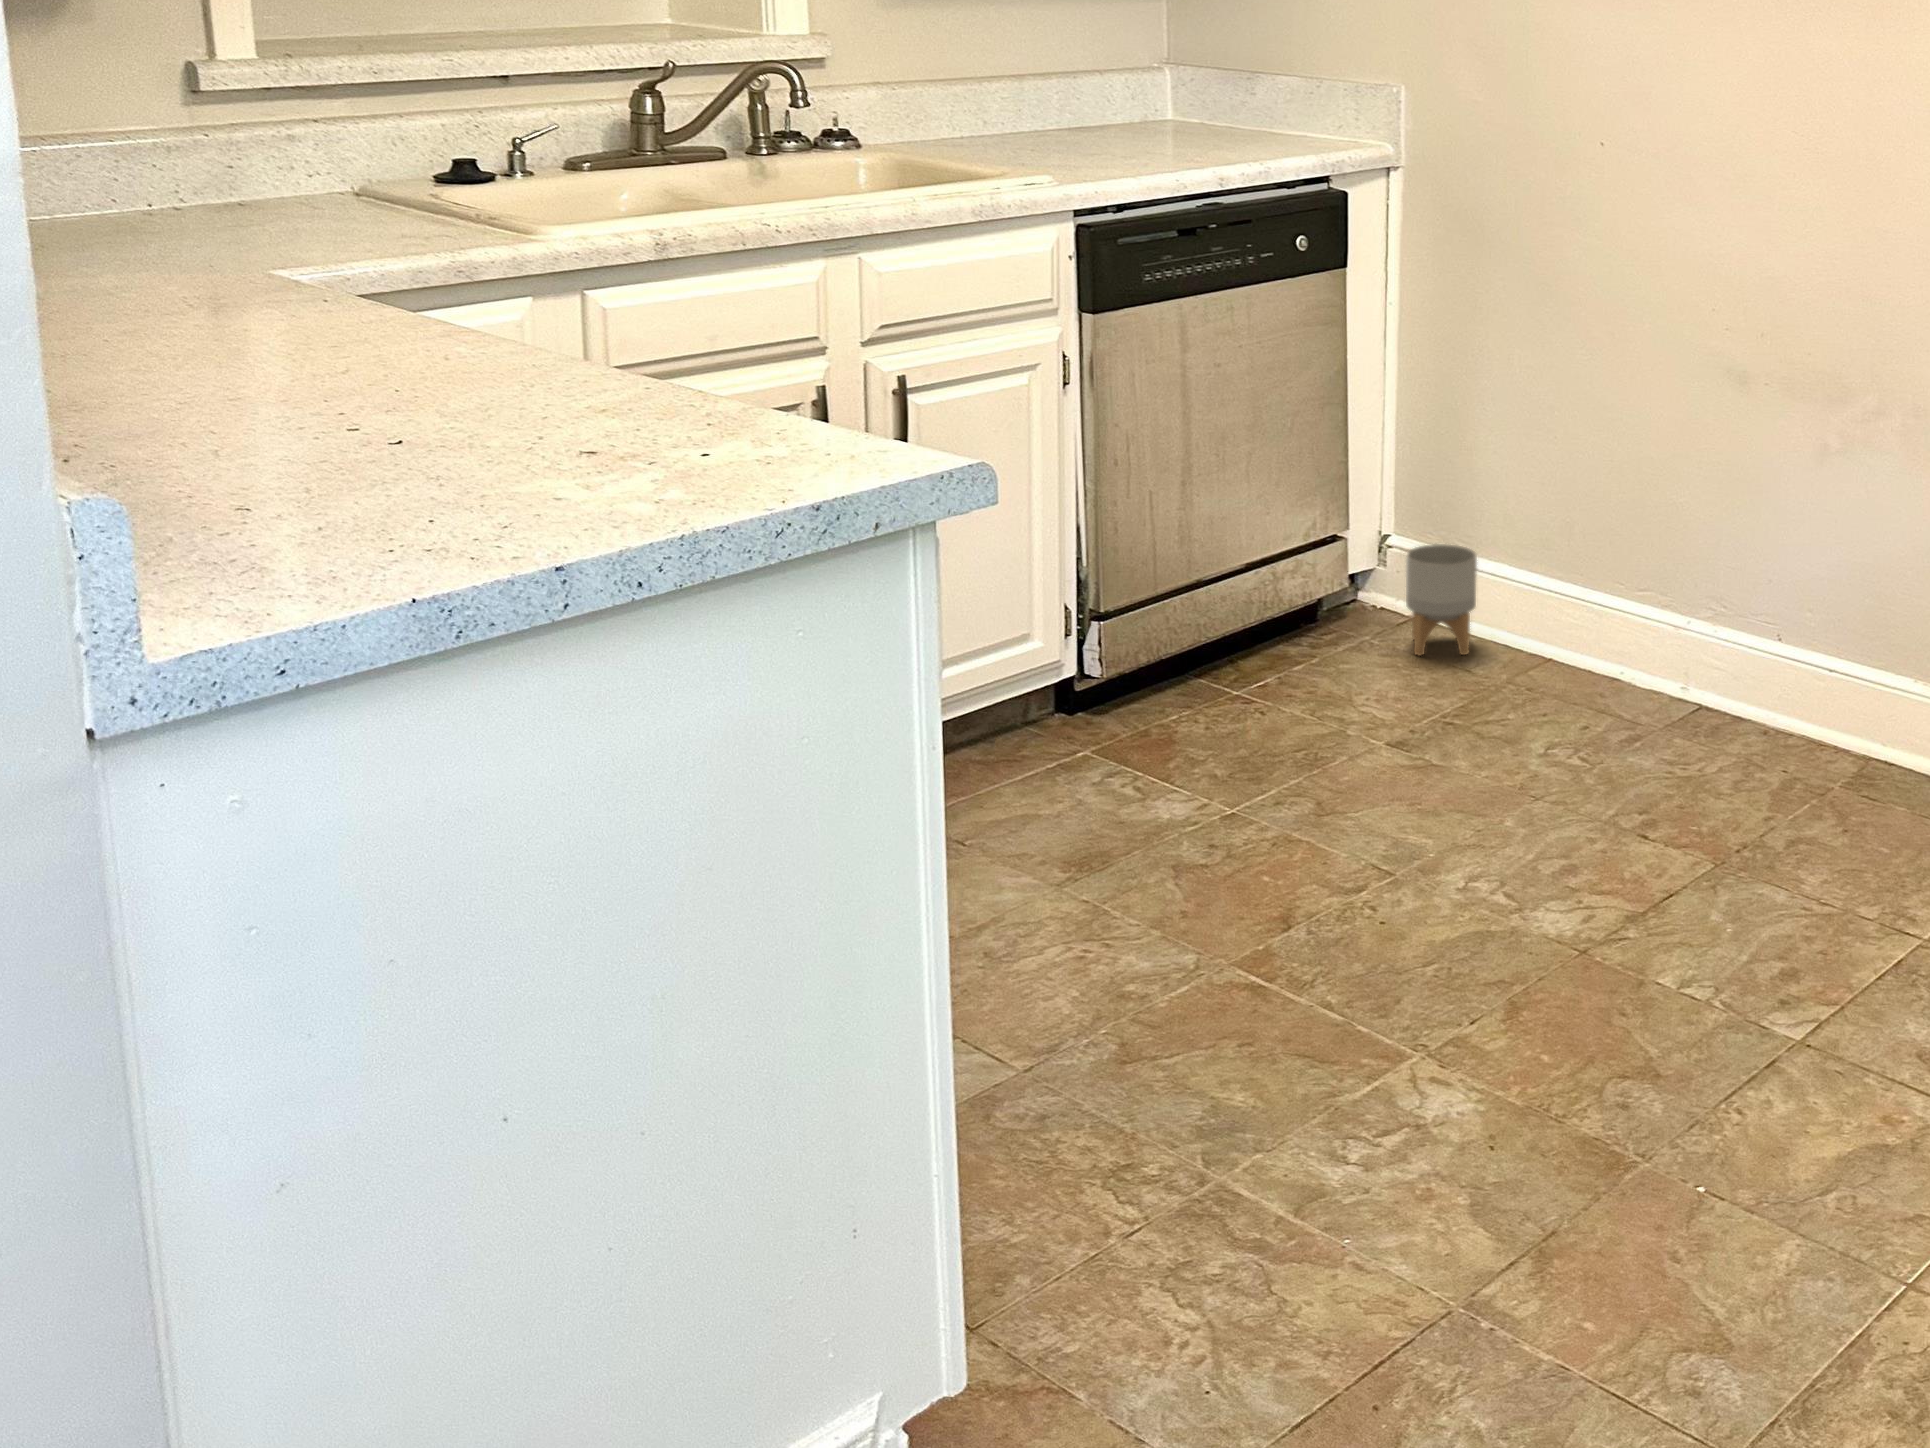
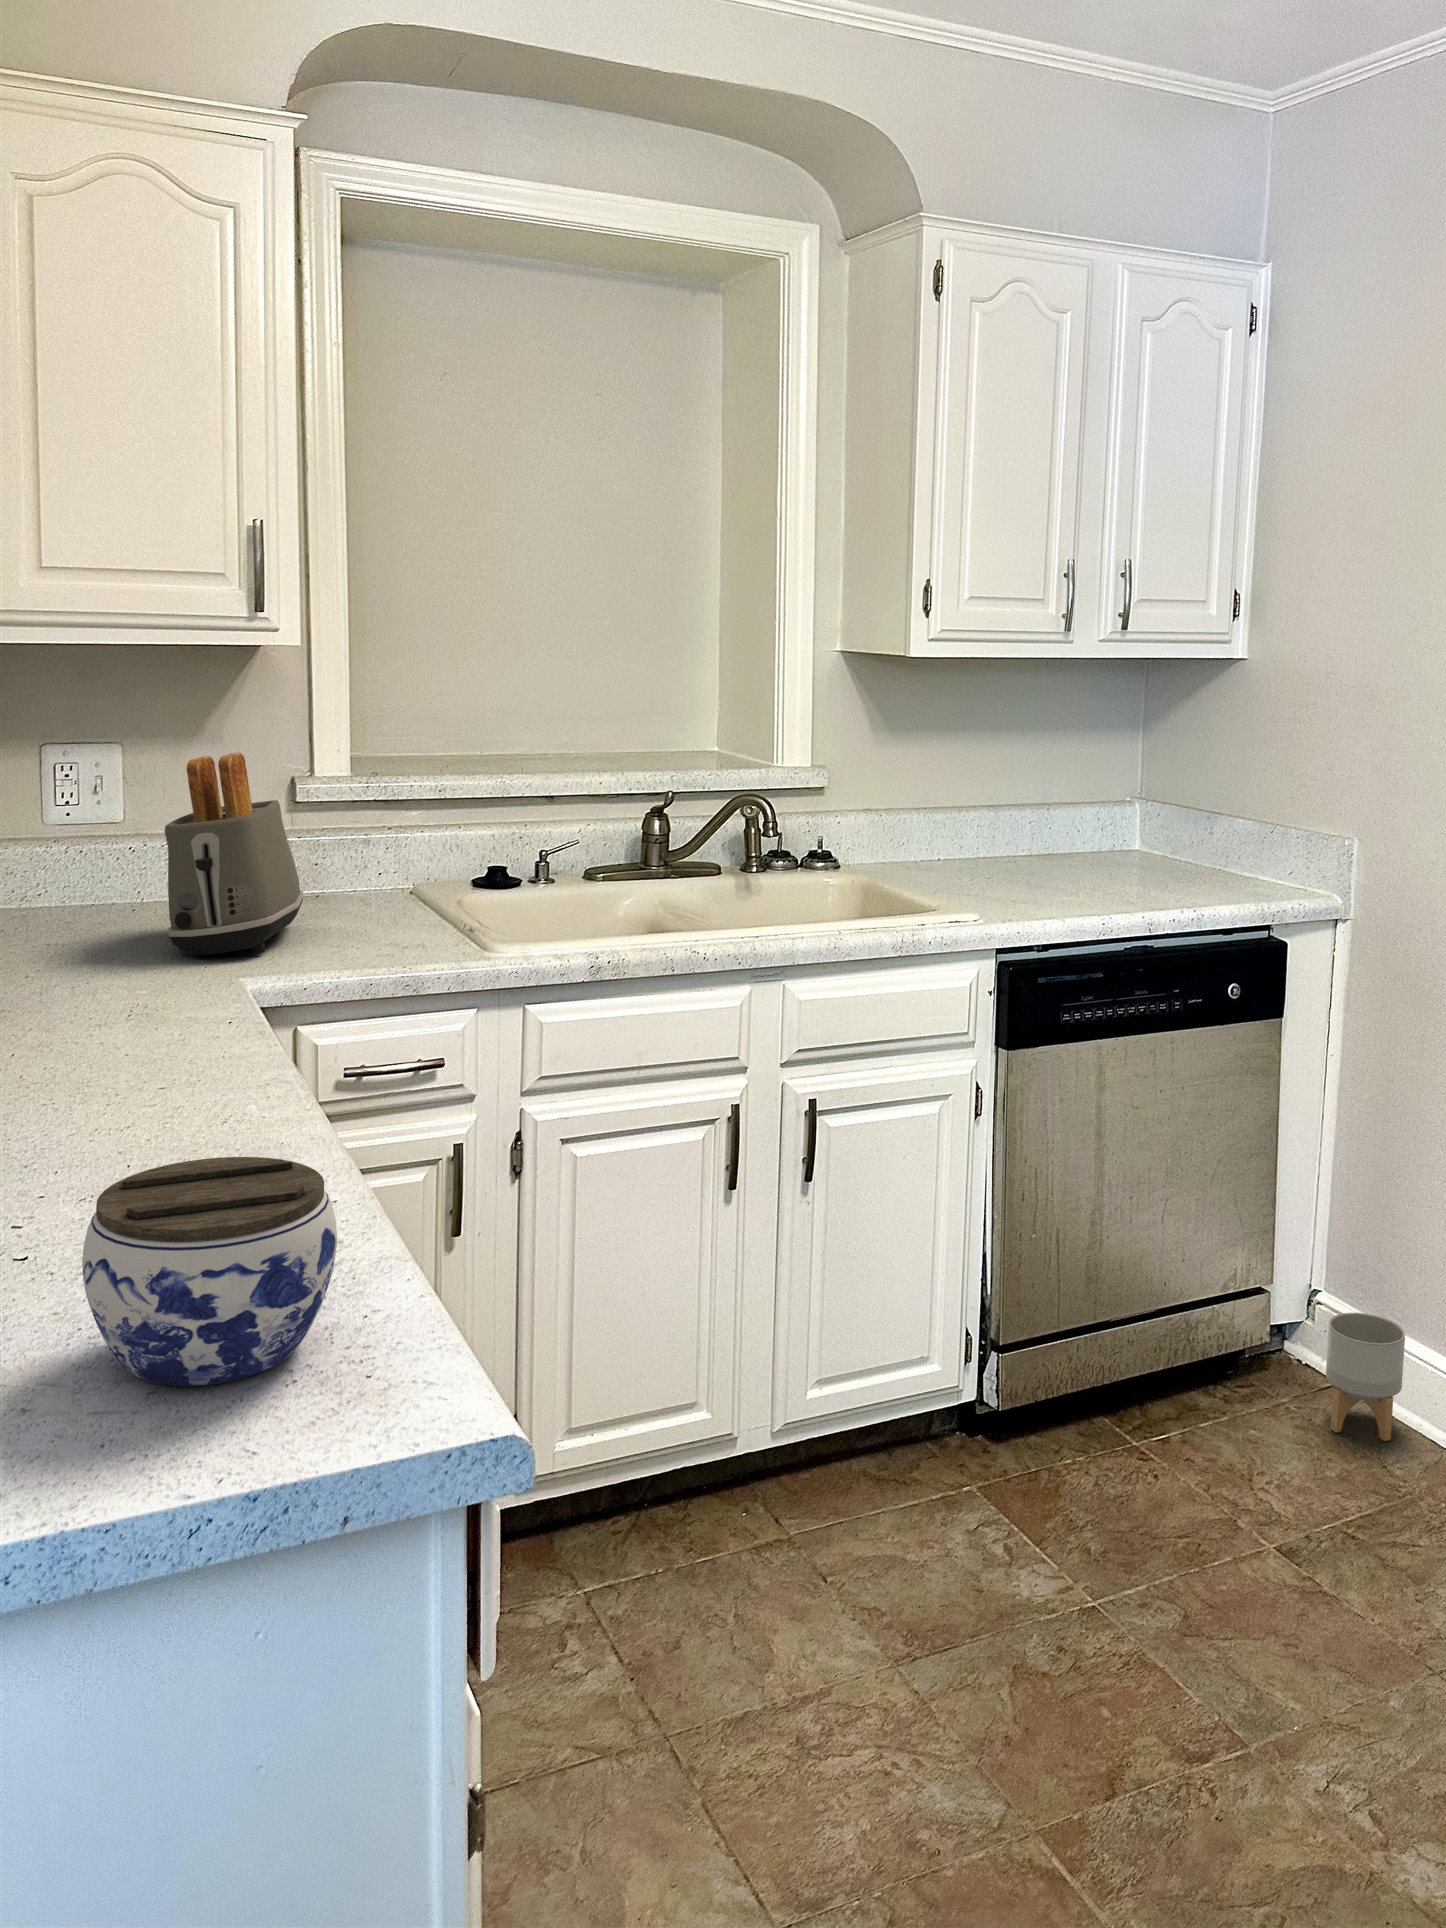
toaster: none [128,23,296,258] -> present [165,752,303,955]
jar: none [588,314,796,483] -> present [82,1157,337,1386]

